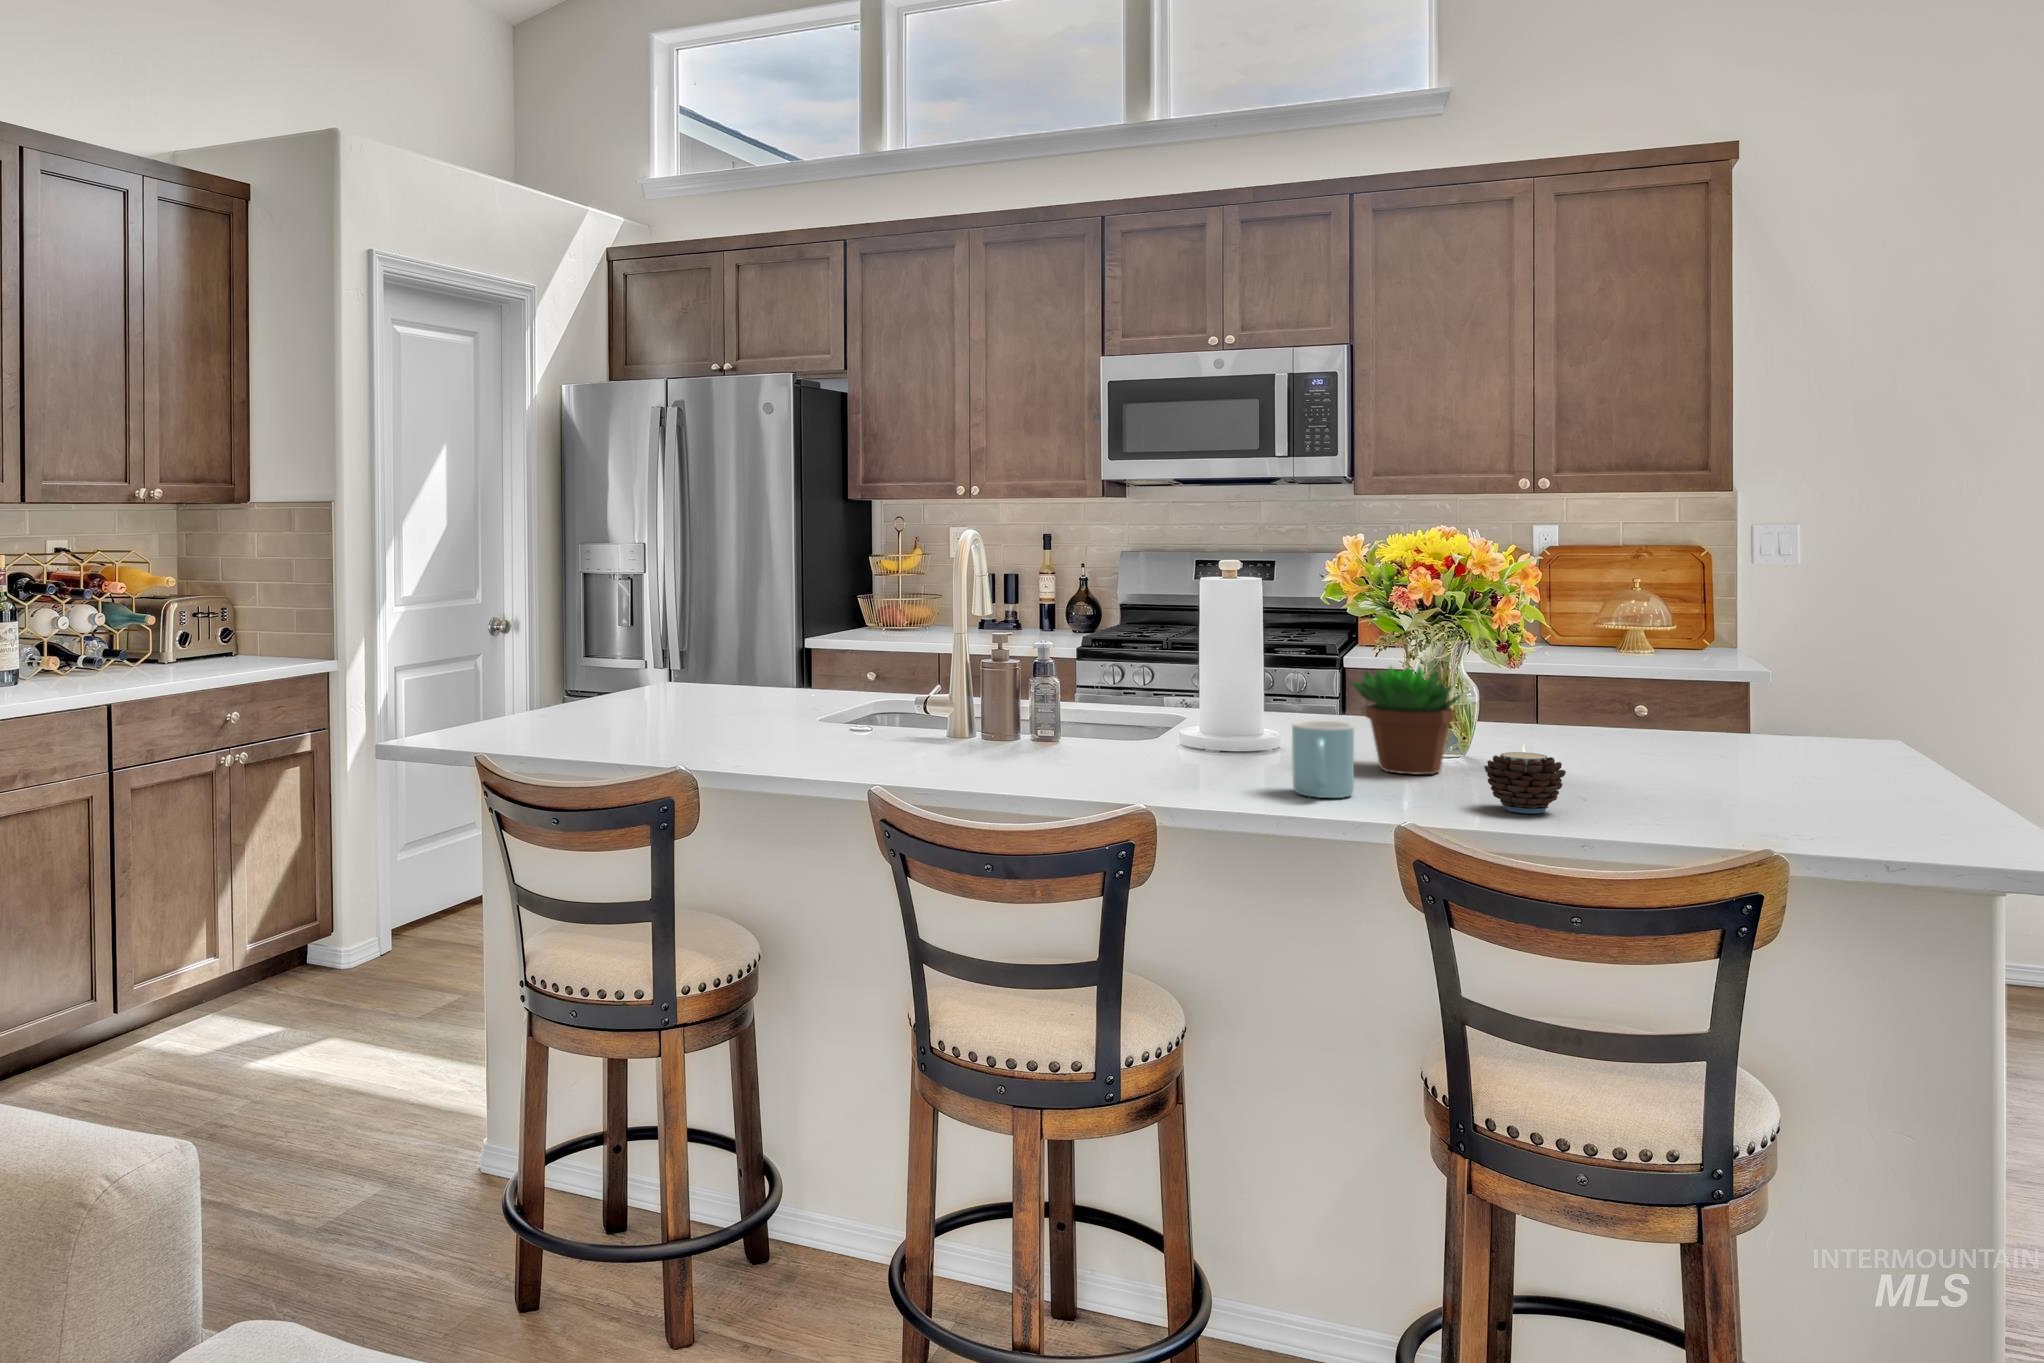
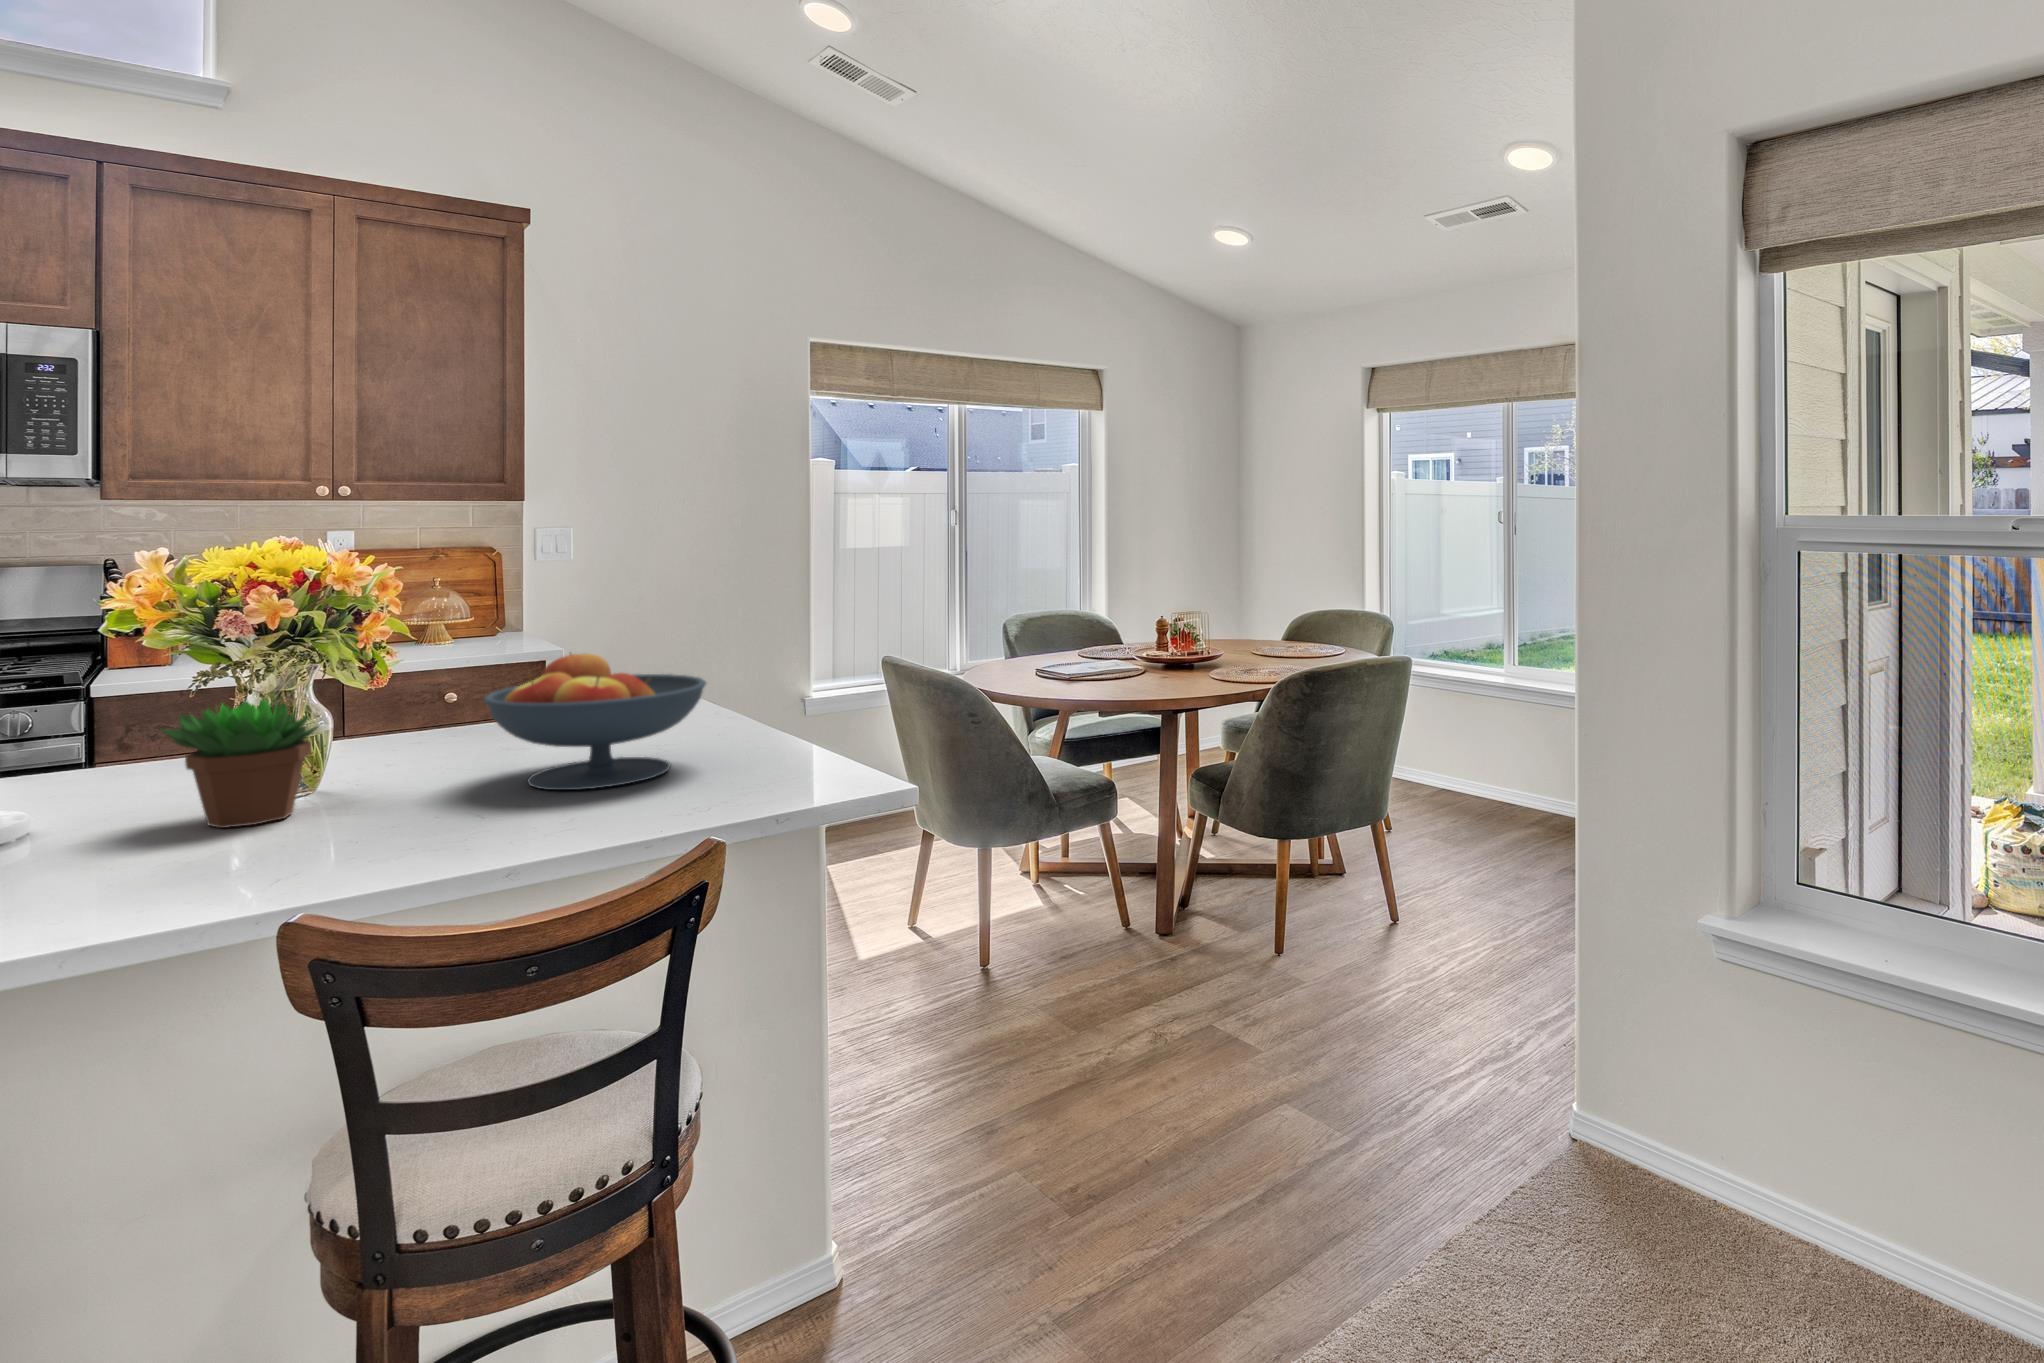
fruit bowl: none [1602,653,1862,808] -> present [484,653,706,790]
mug: present [1292,720,1354,798] -> none [80,785,184,892]
candle: present [1484,744,1566,813] -> none [369,769,464,844]

